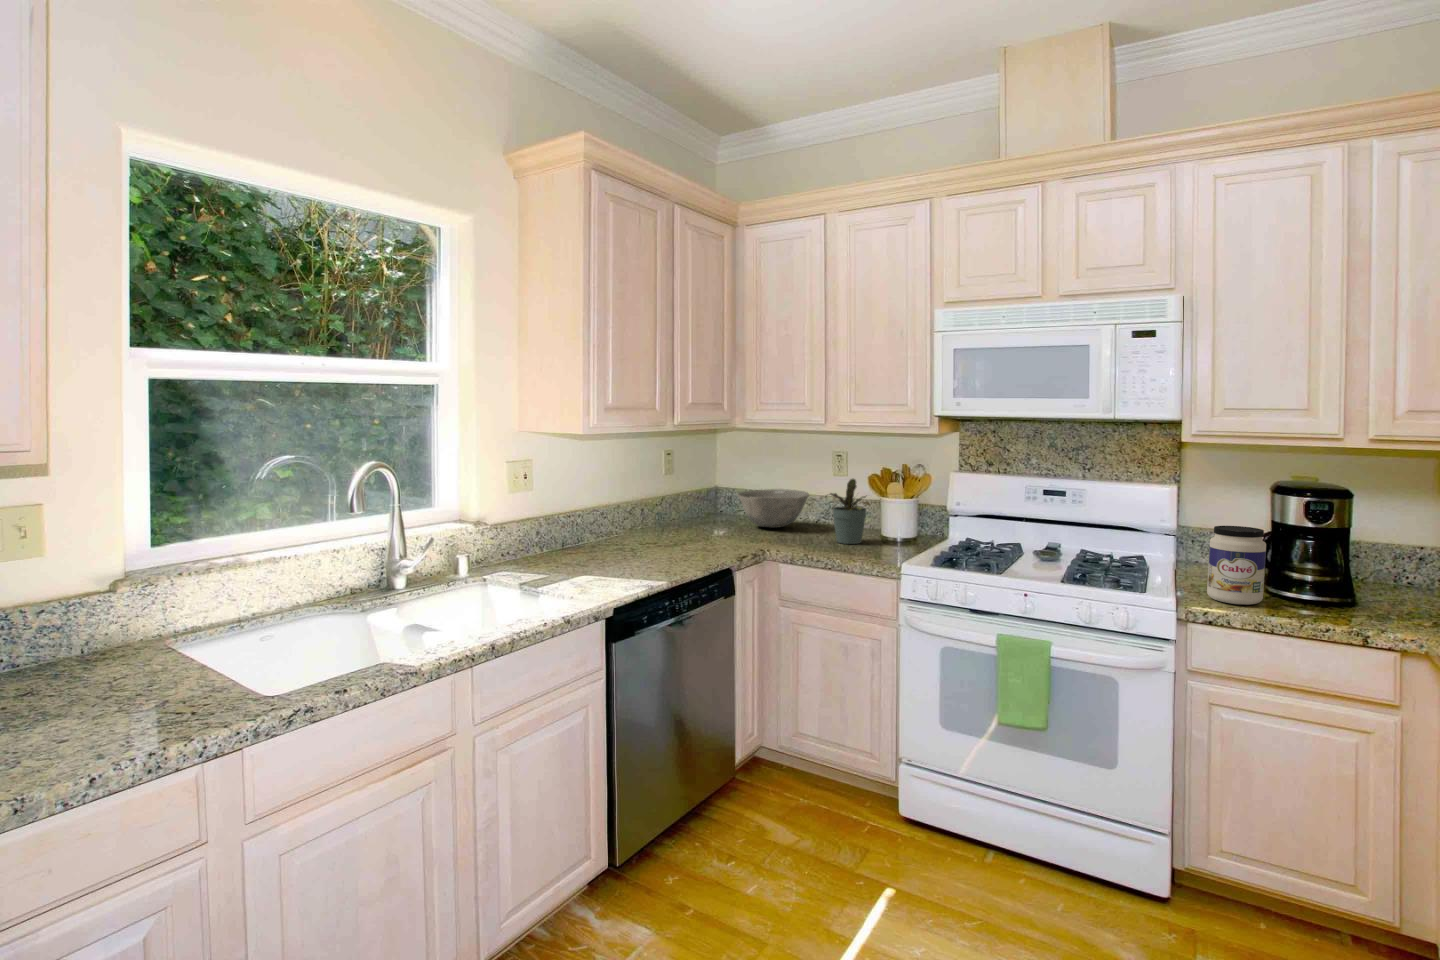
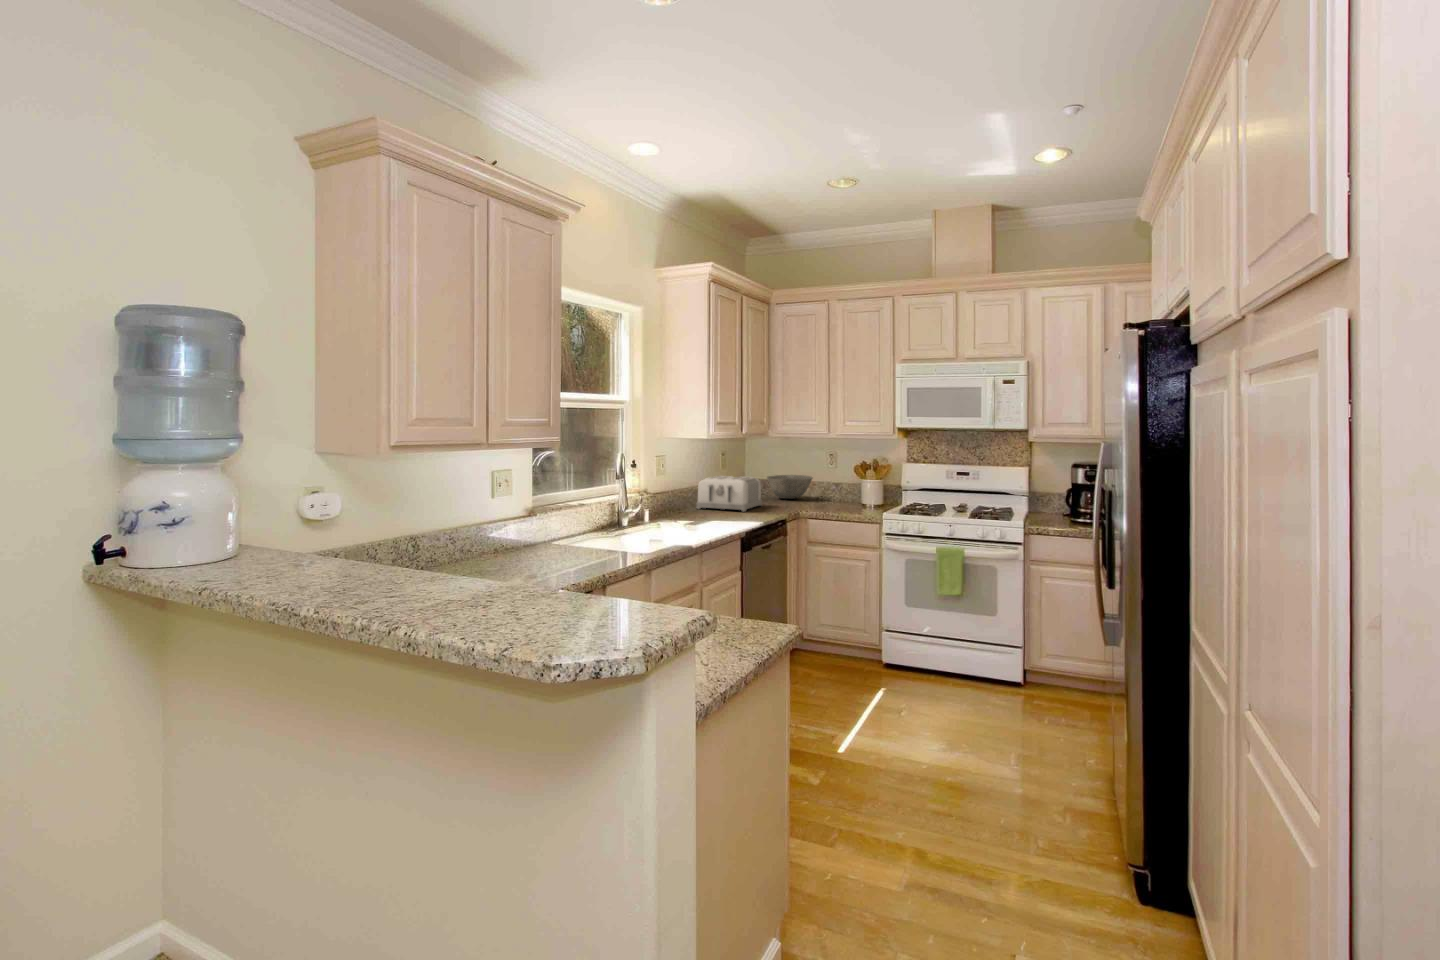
potted plant: present [830,479,870,544] -> none [828,466,857,506]
toaster: none [598,493,713,556] -> present [696,476,762,511]
jar: present [1207,526,1266,605] -> none [1041,487,1068,526]

